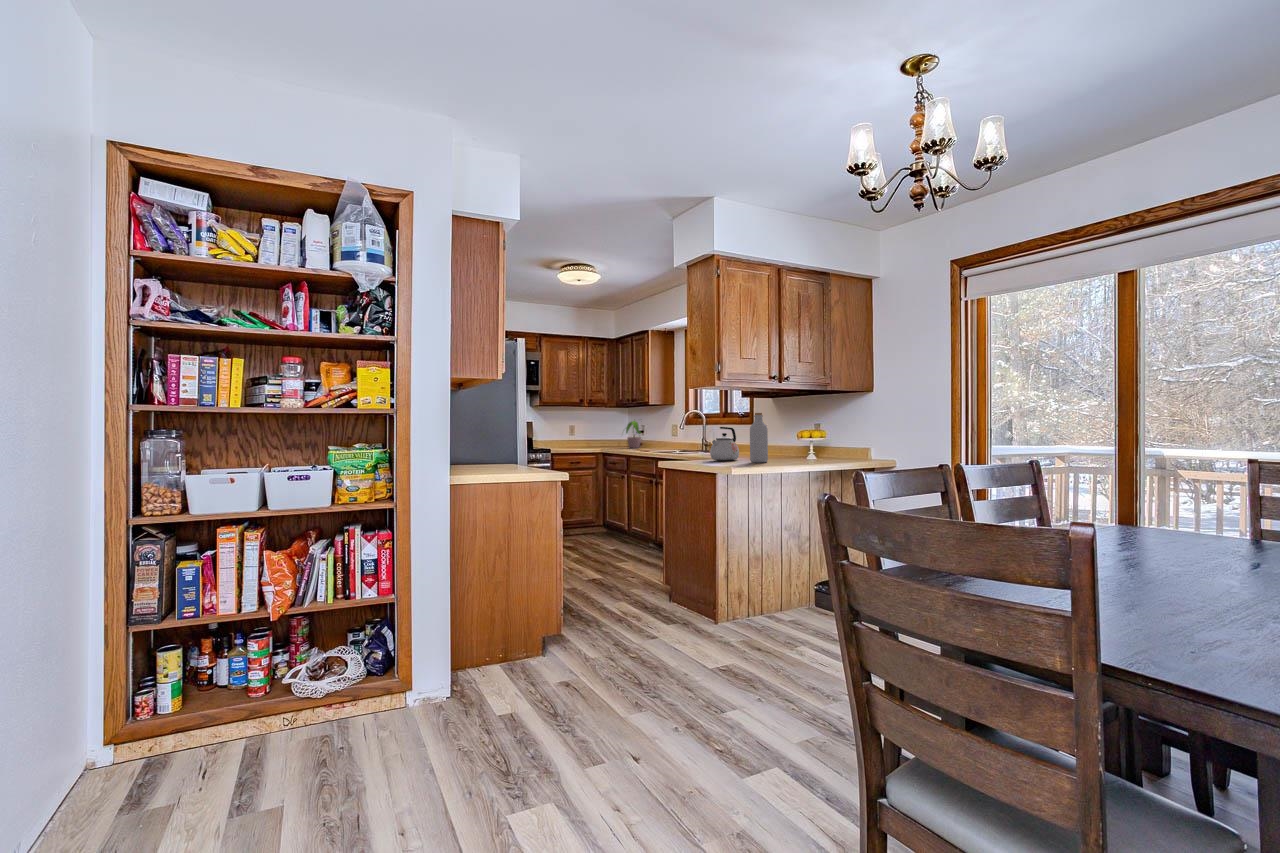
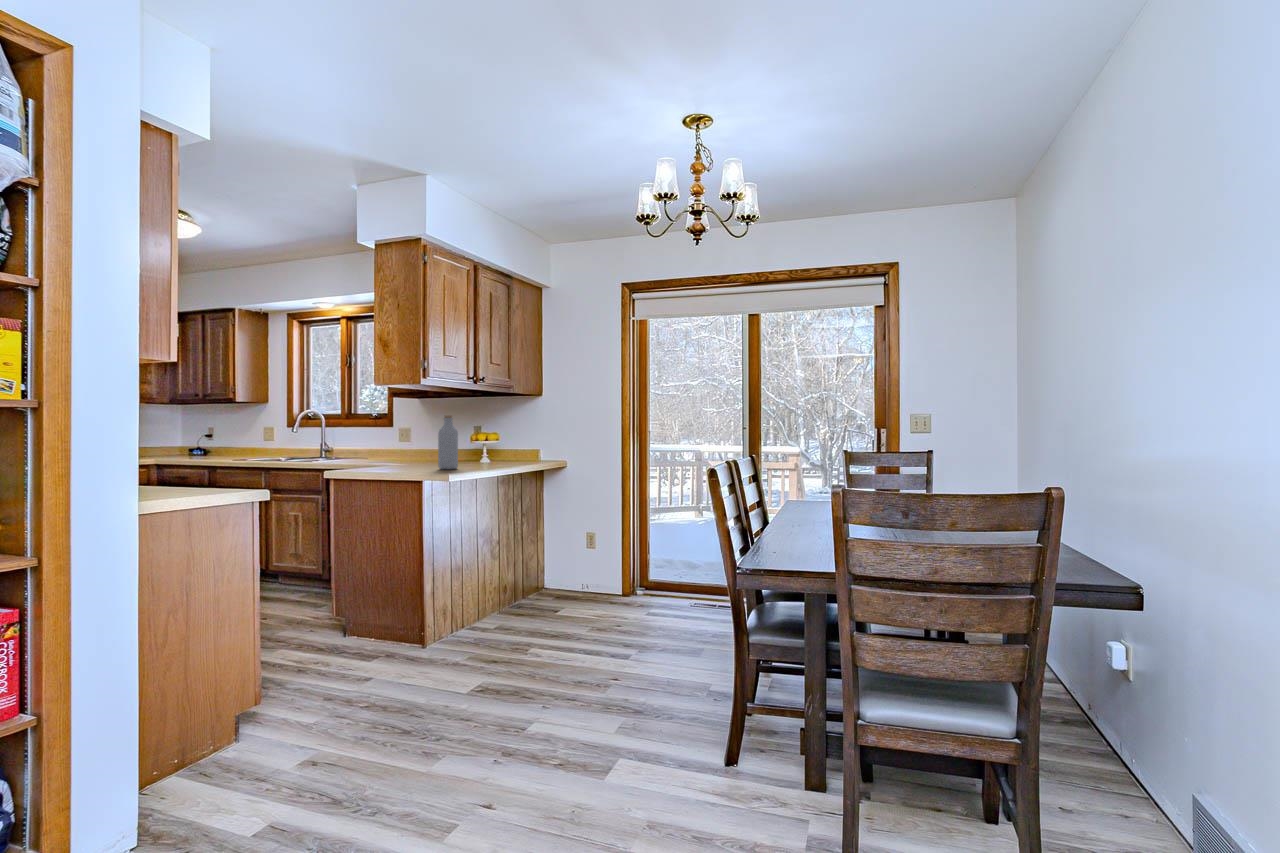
potted plant: present [626,421,642,448] -> none [175,418,226,456]
kettle: present [710,427,739,461] -> none [381,430,415,468]

